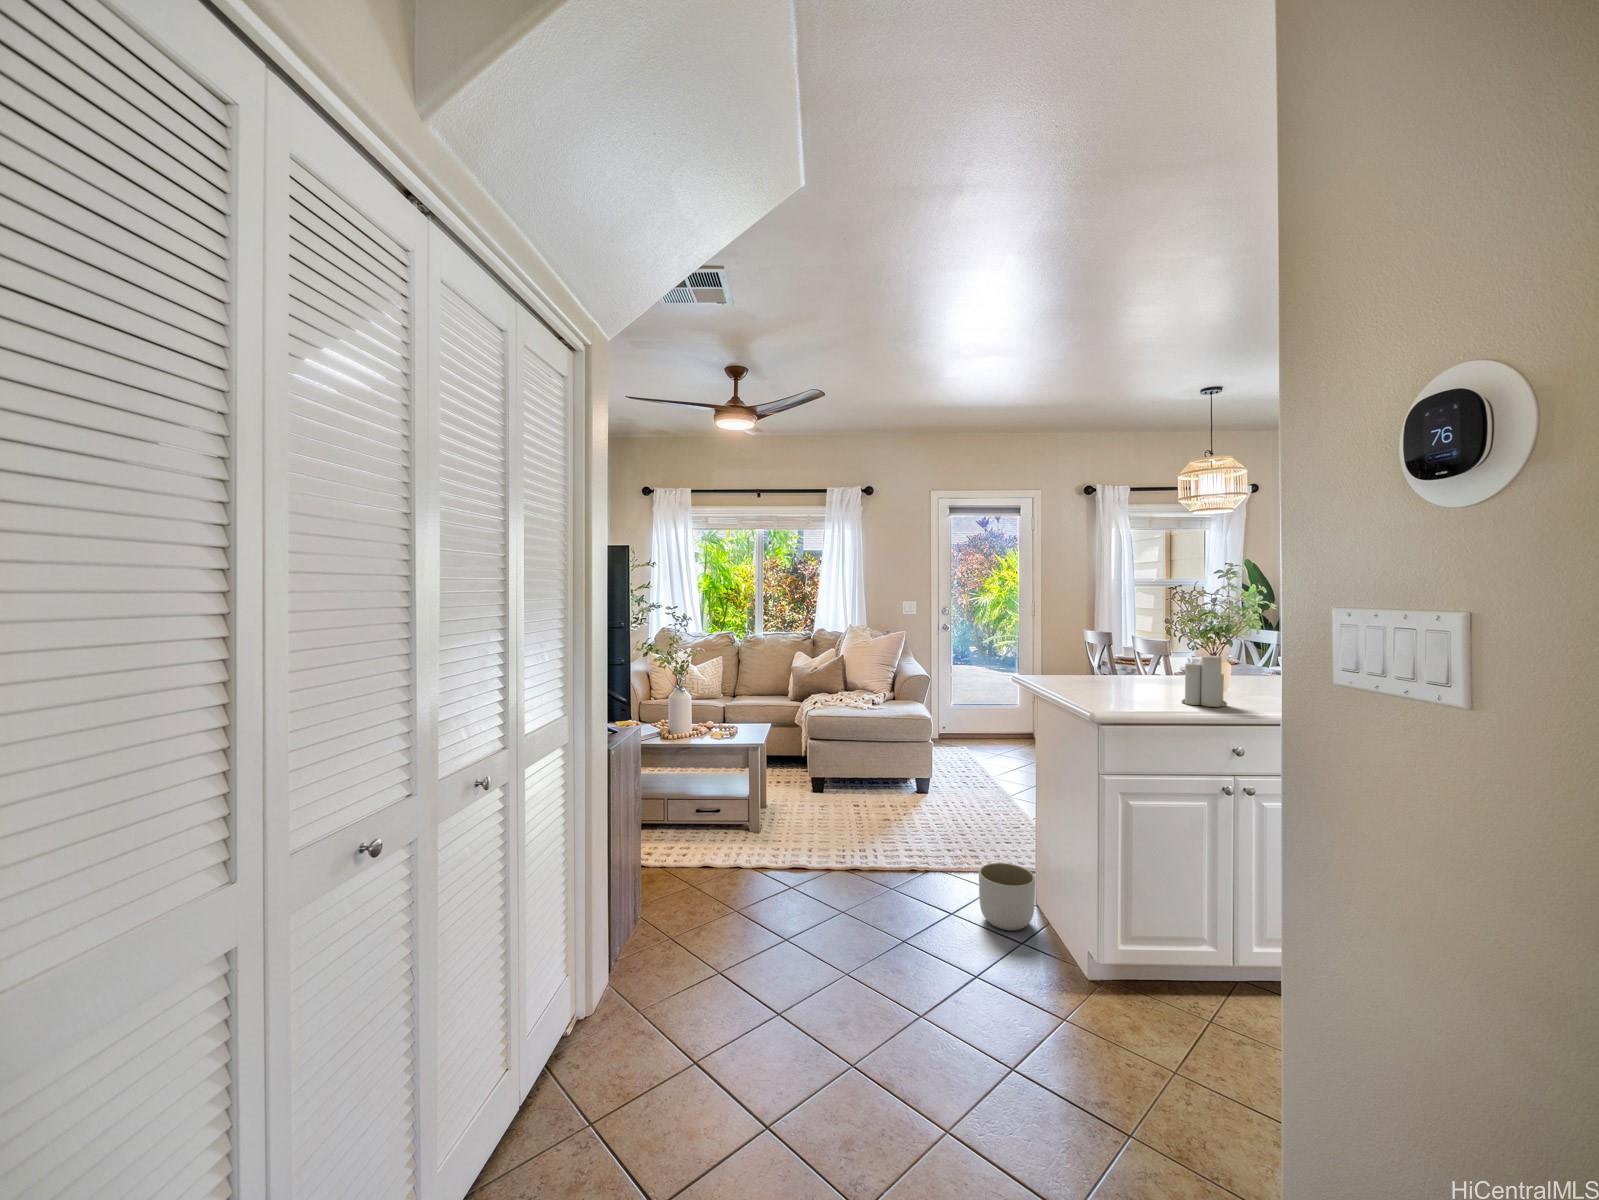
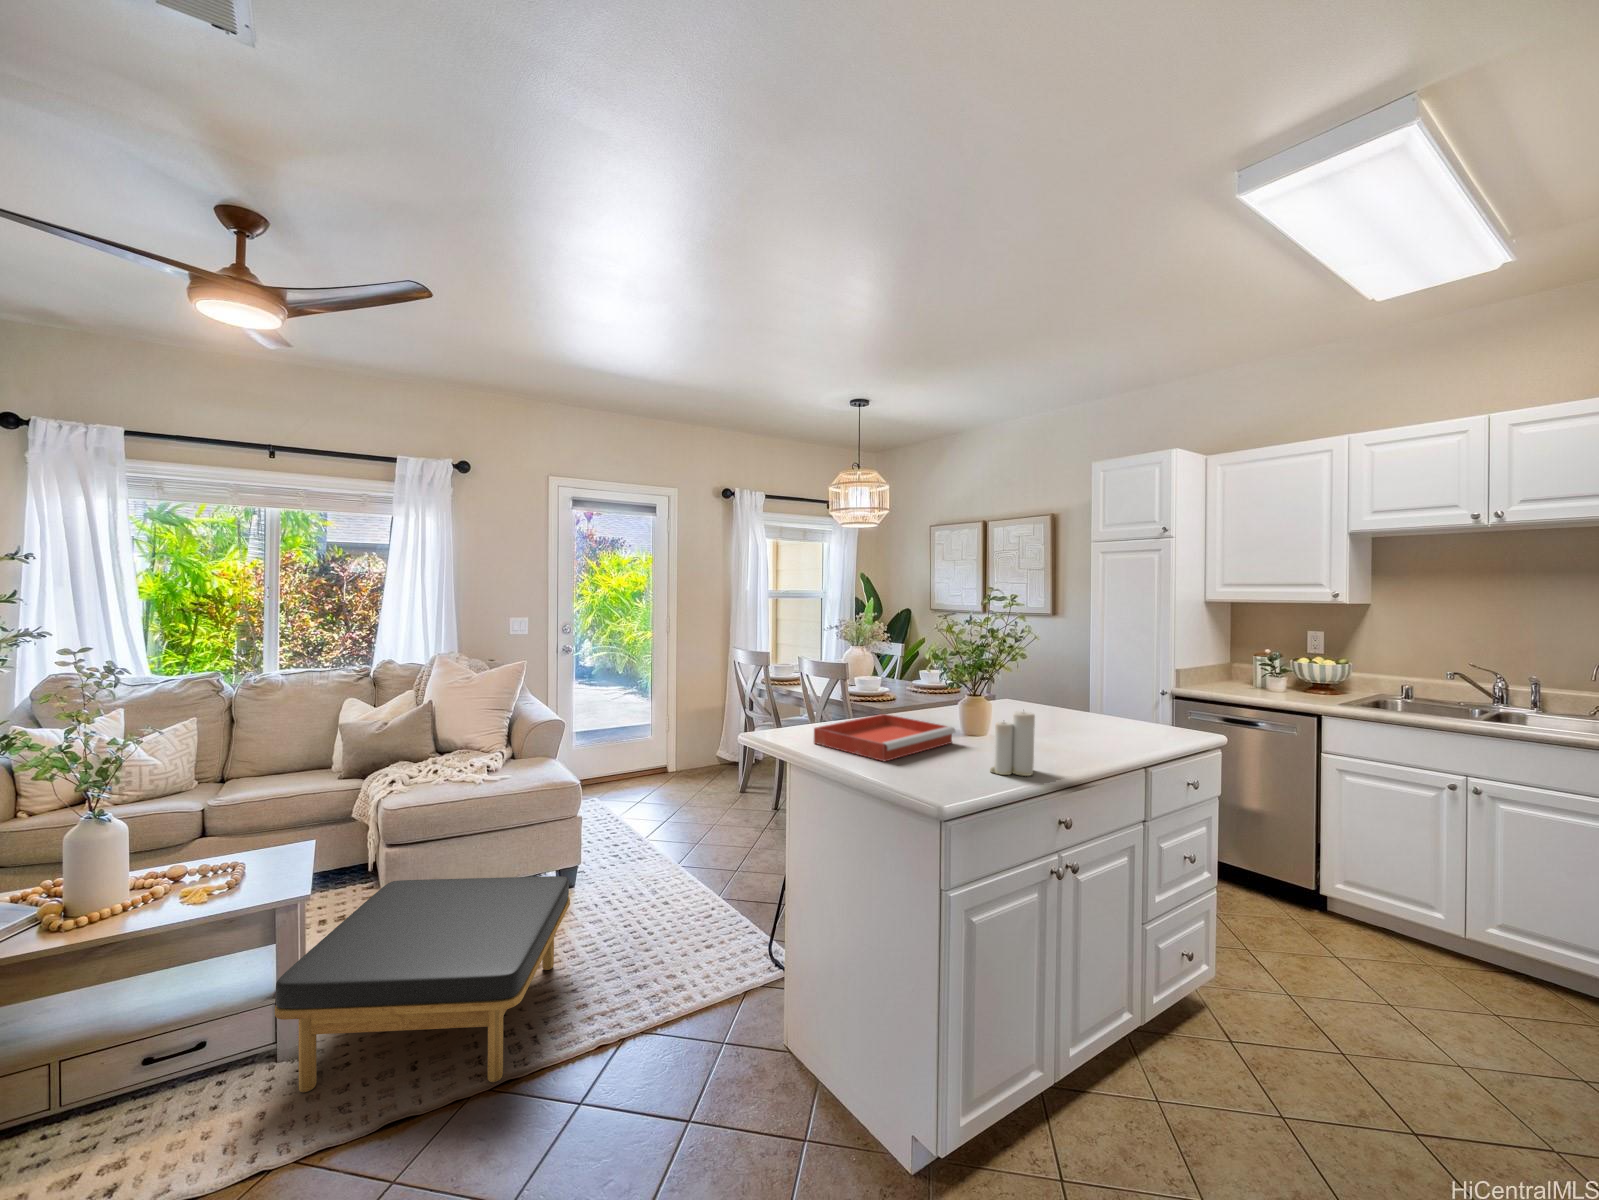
tray: none [1060,667,1186,691] -> present [814,714,955,761]
ottoman: none [747,755,909,868] -> present [275,876,570,1092]
planter: present [979,863,1035,931] -> none [729,1013,807,1125]

